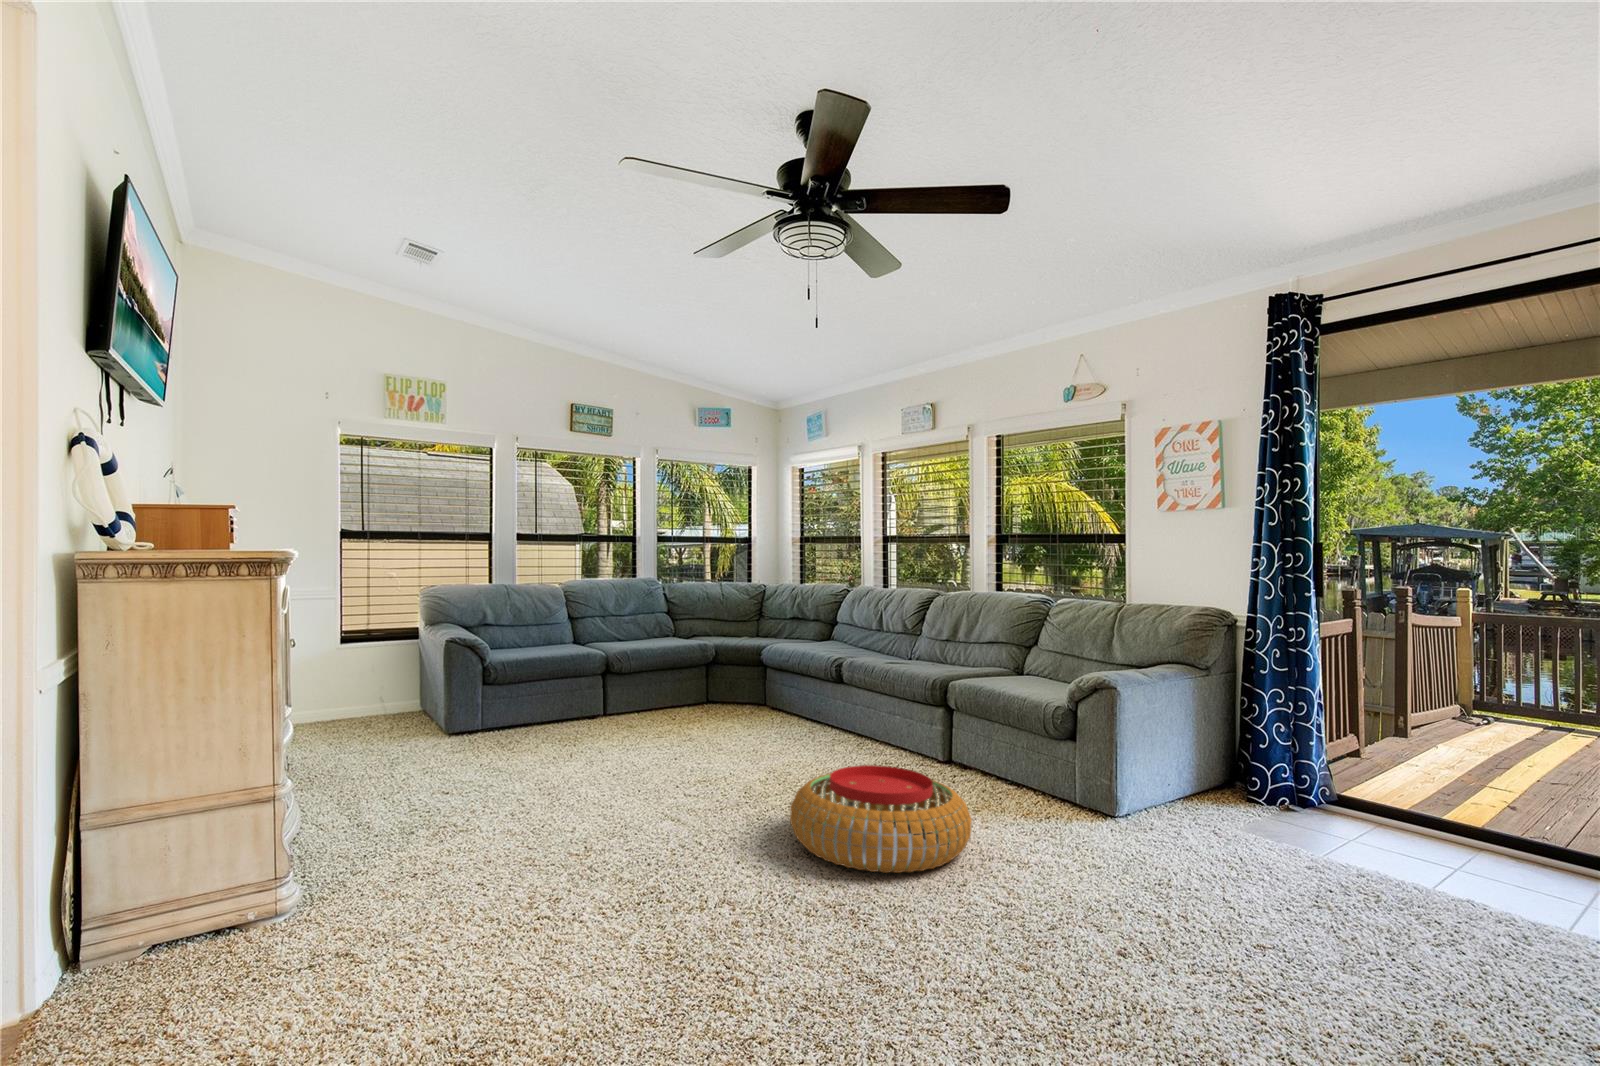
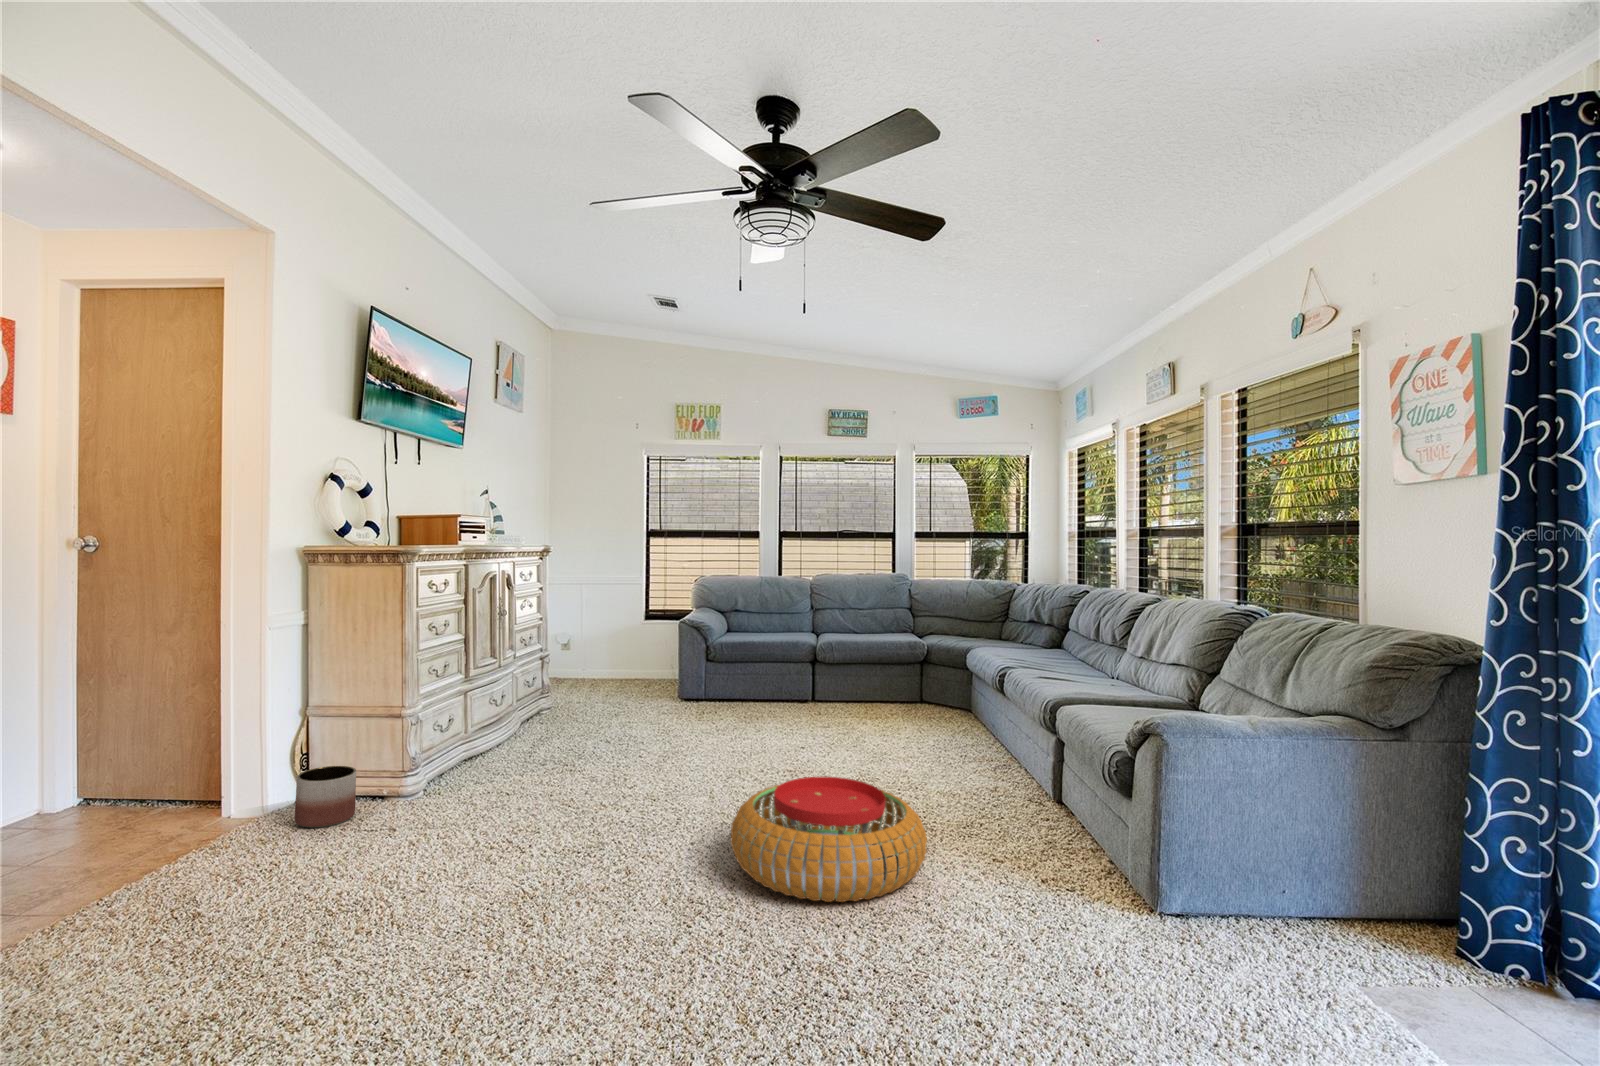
planter: none [140,875,241,978] -> present [295,766,356,828]

